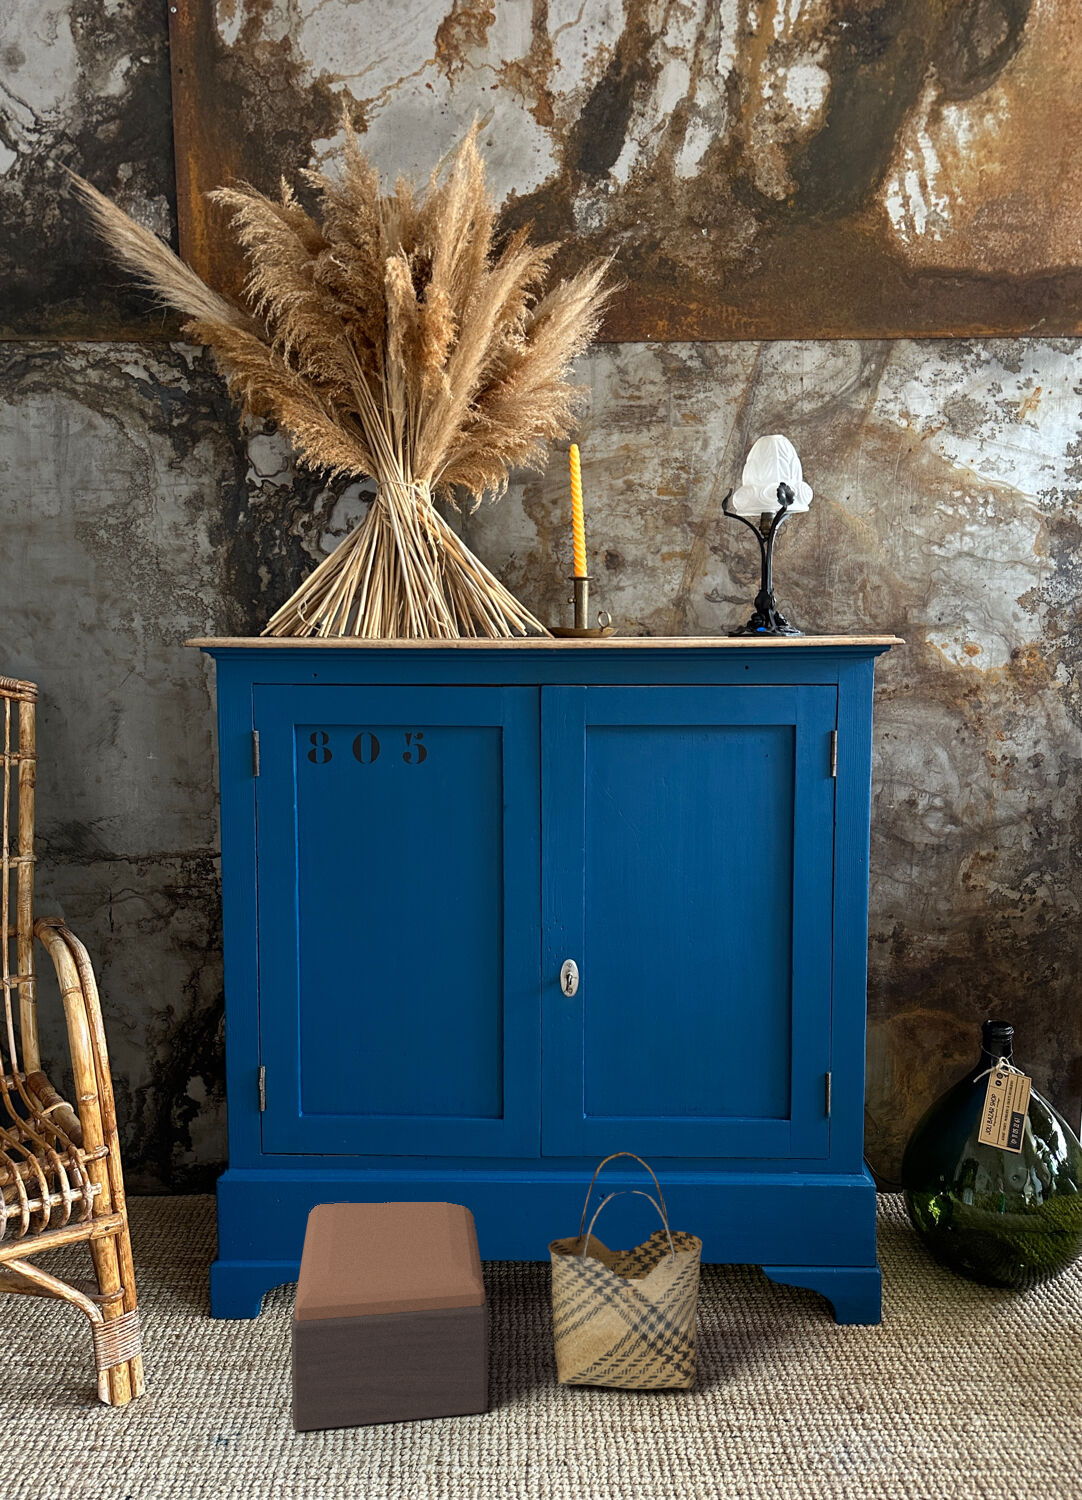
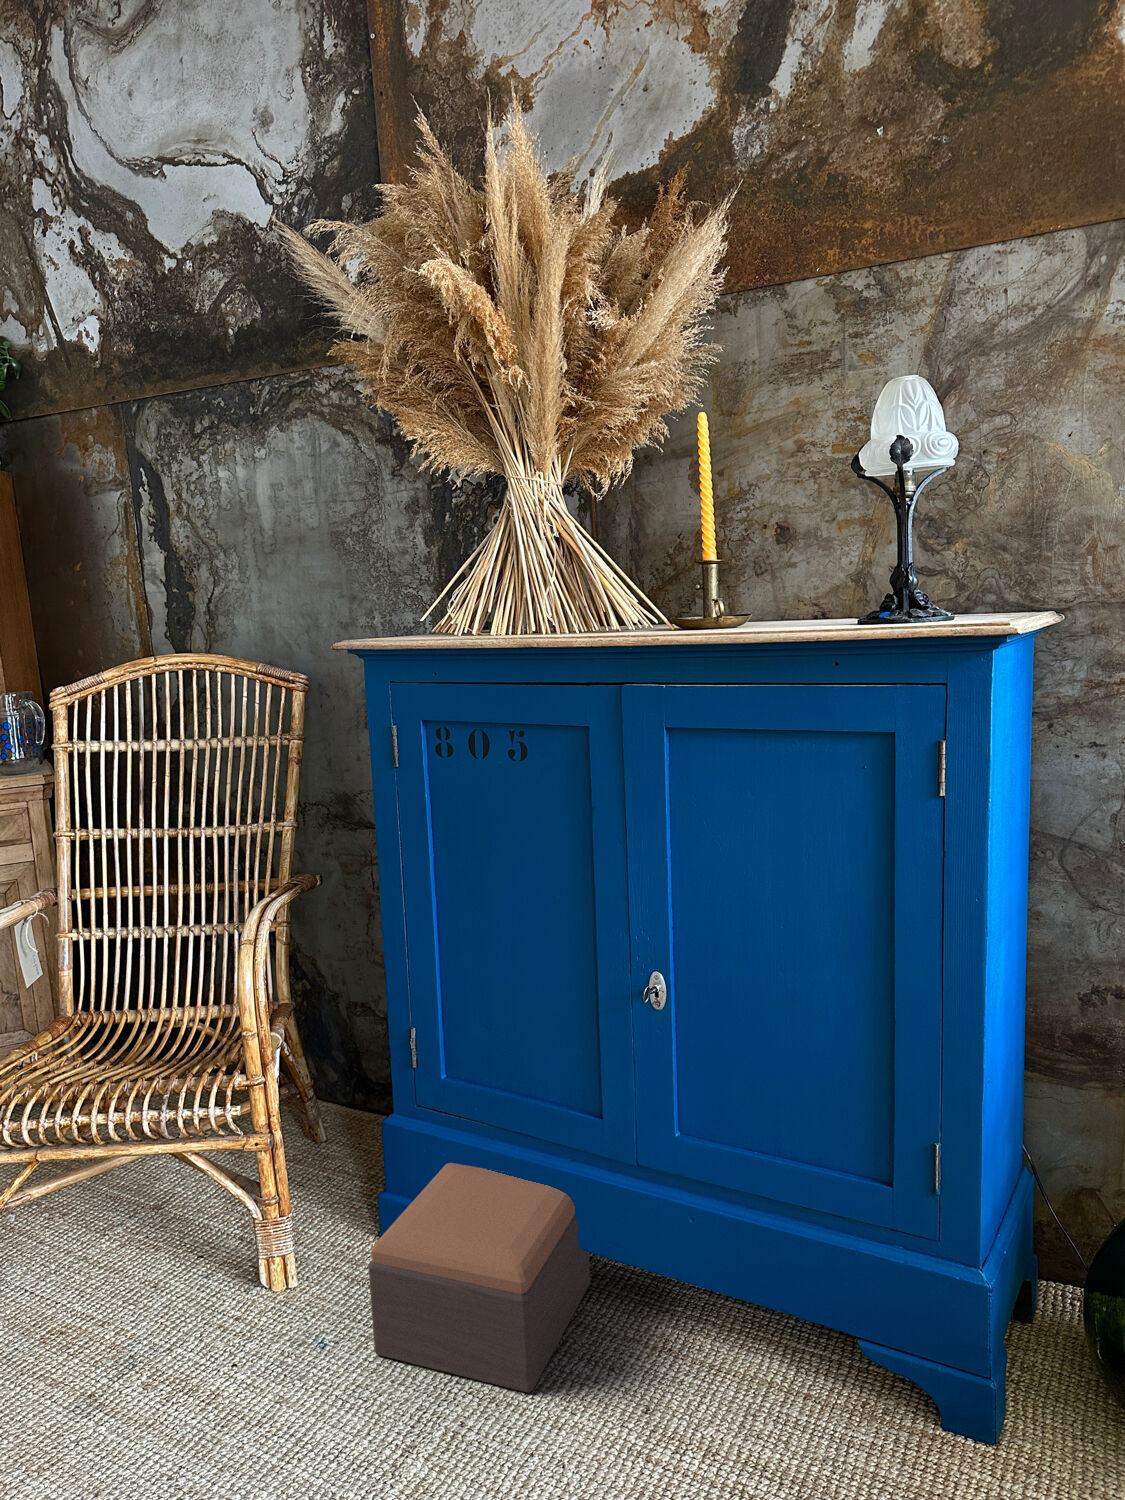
woven basket: present [548,1152,702,1389] -> none [601,1181,758,1440]

